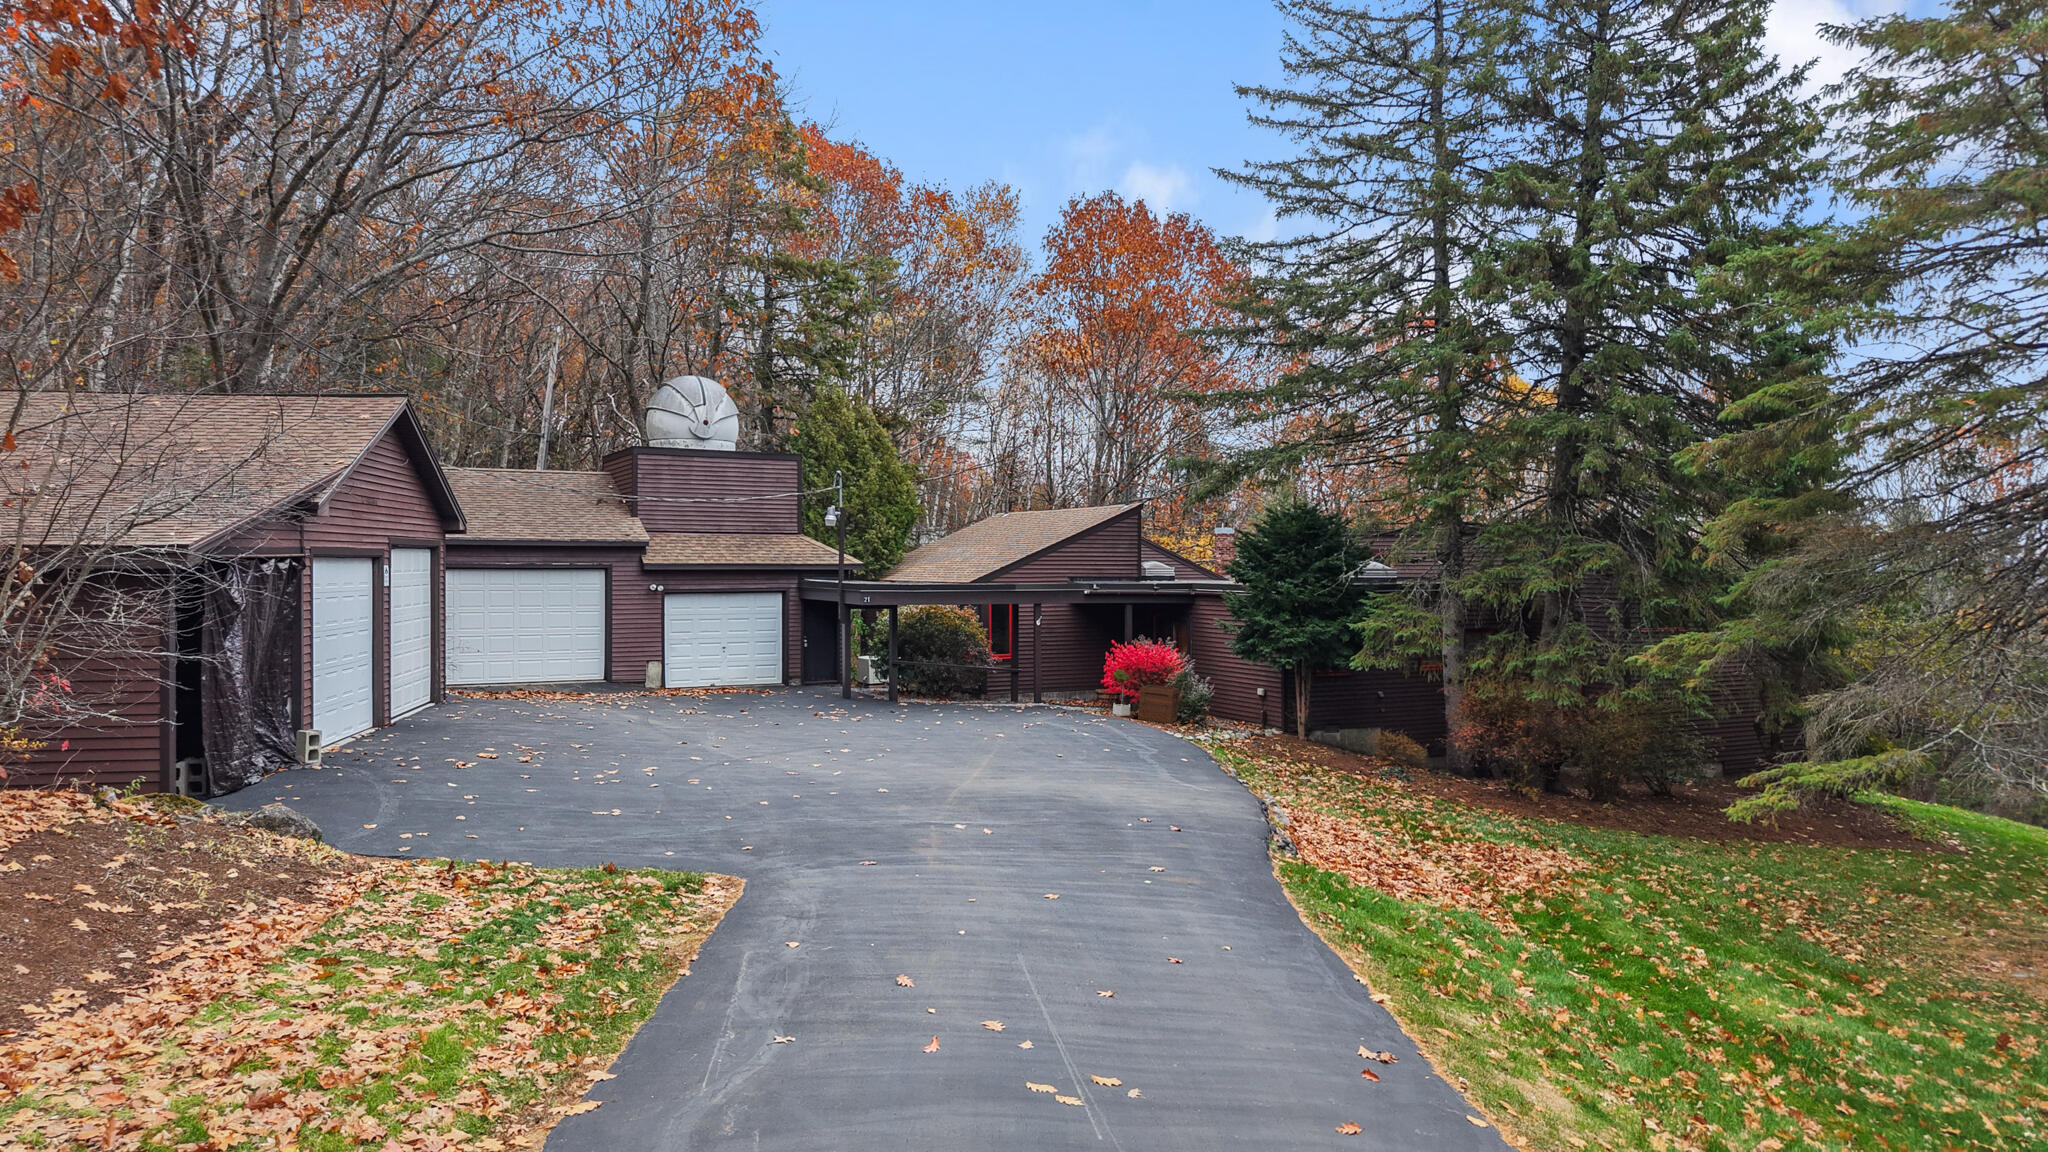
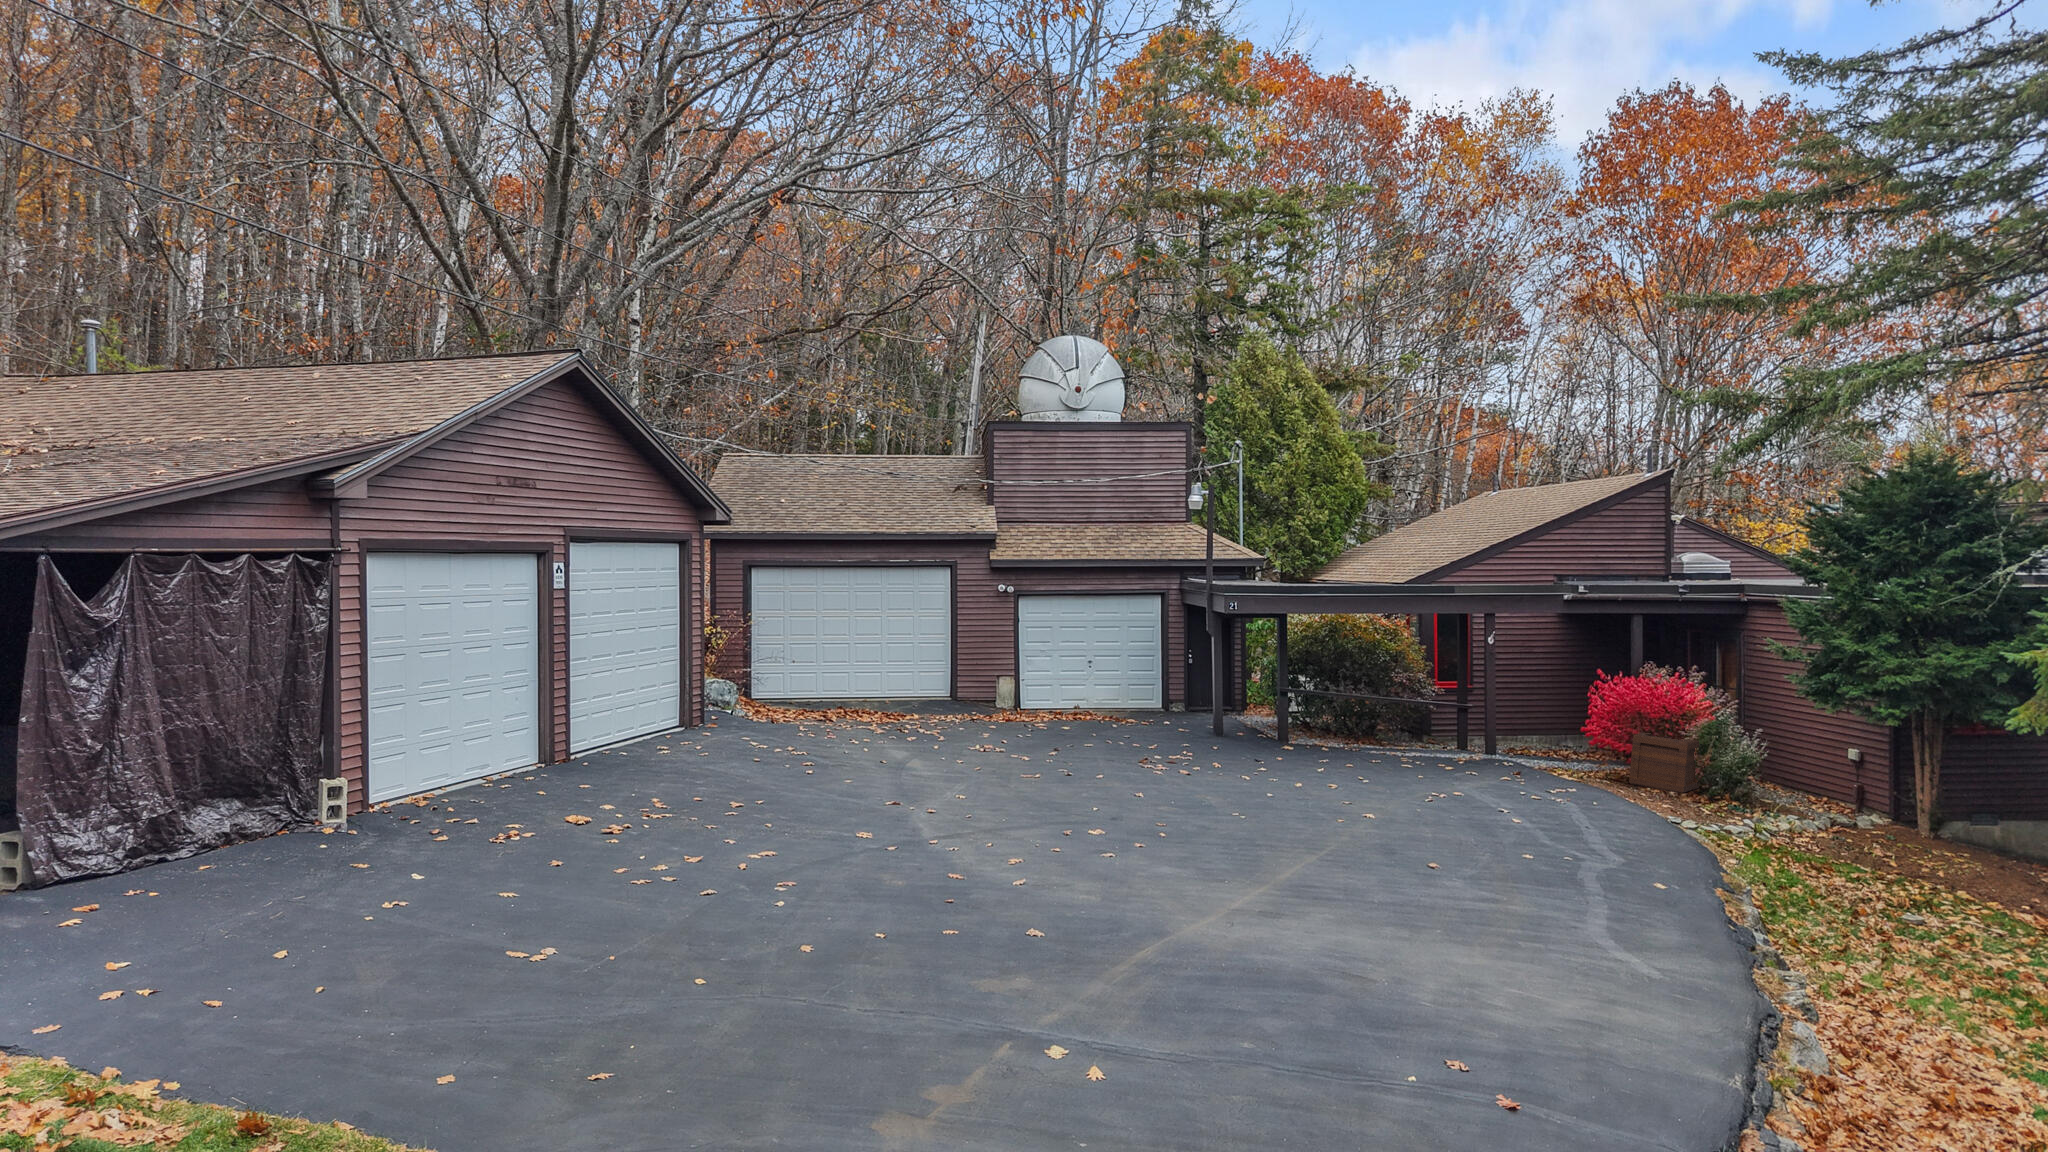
potted tree: present [1113,669,1130,716] -> none [1592,705,1623,776]

